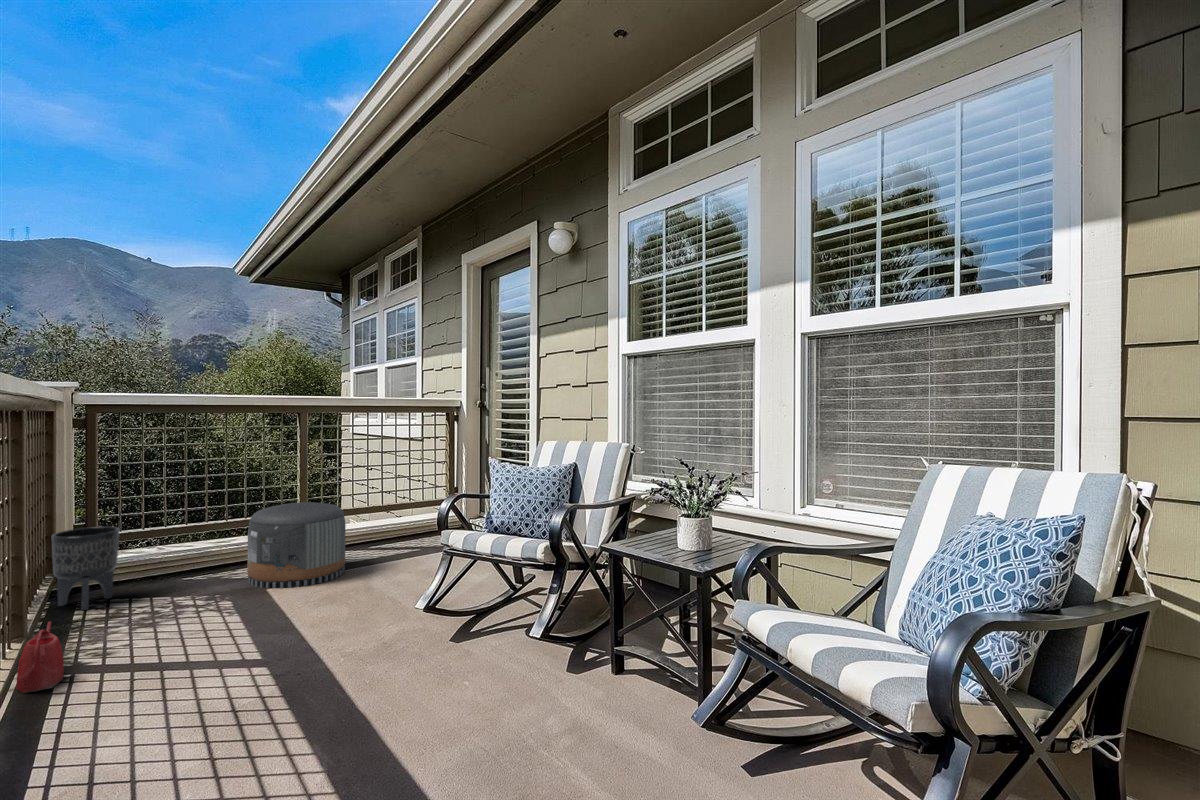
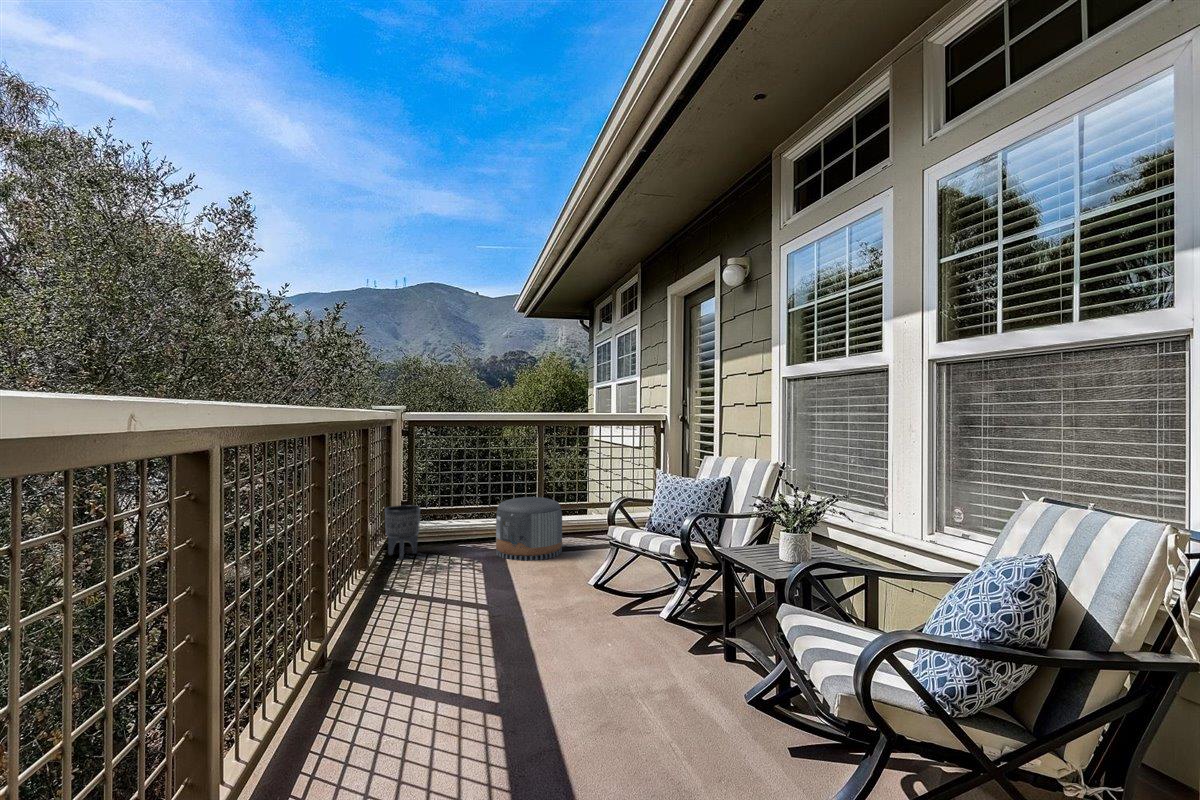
watering can: present [15,621,64,693] -> none [360,562,383,602]

